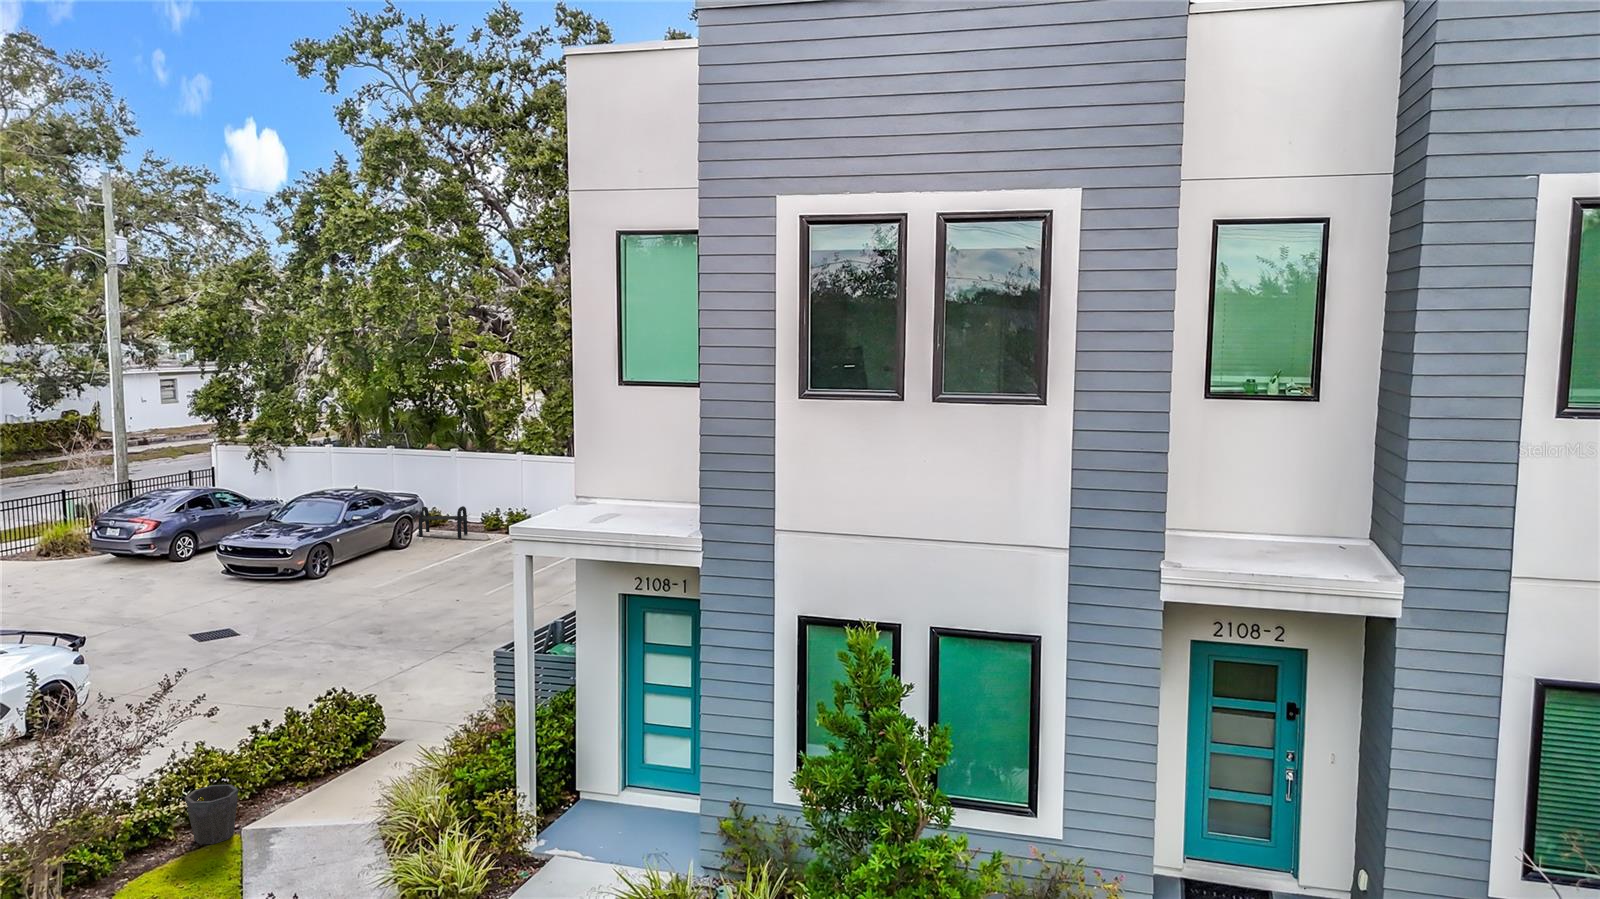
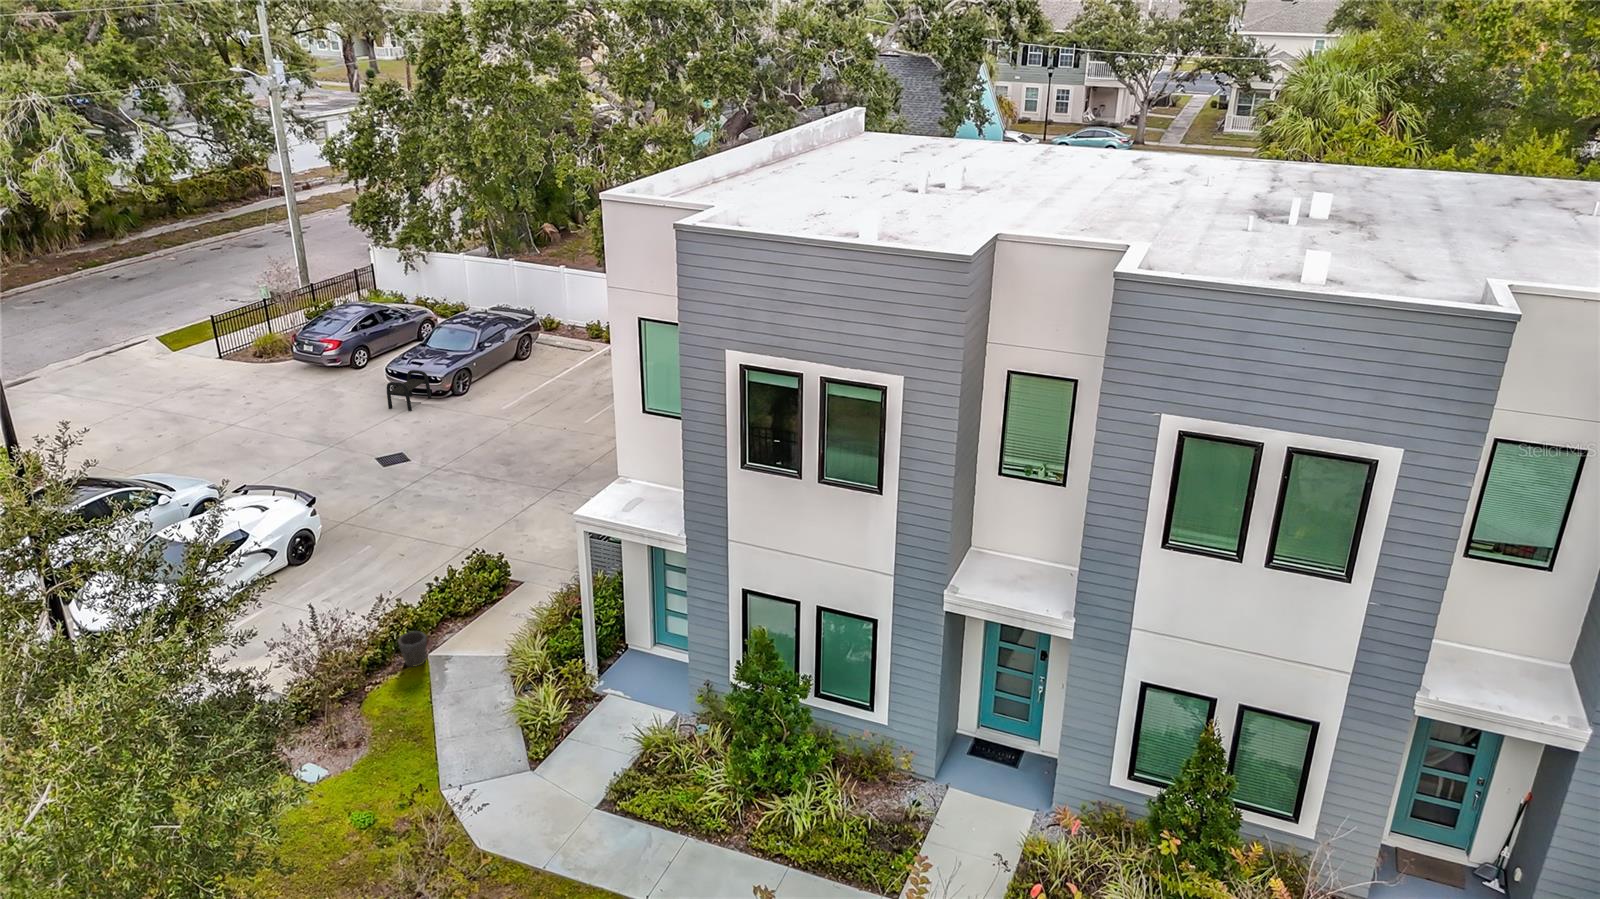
bench: present [418,506,468,539] -> present [387,370,431,411]

